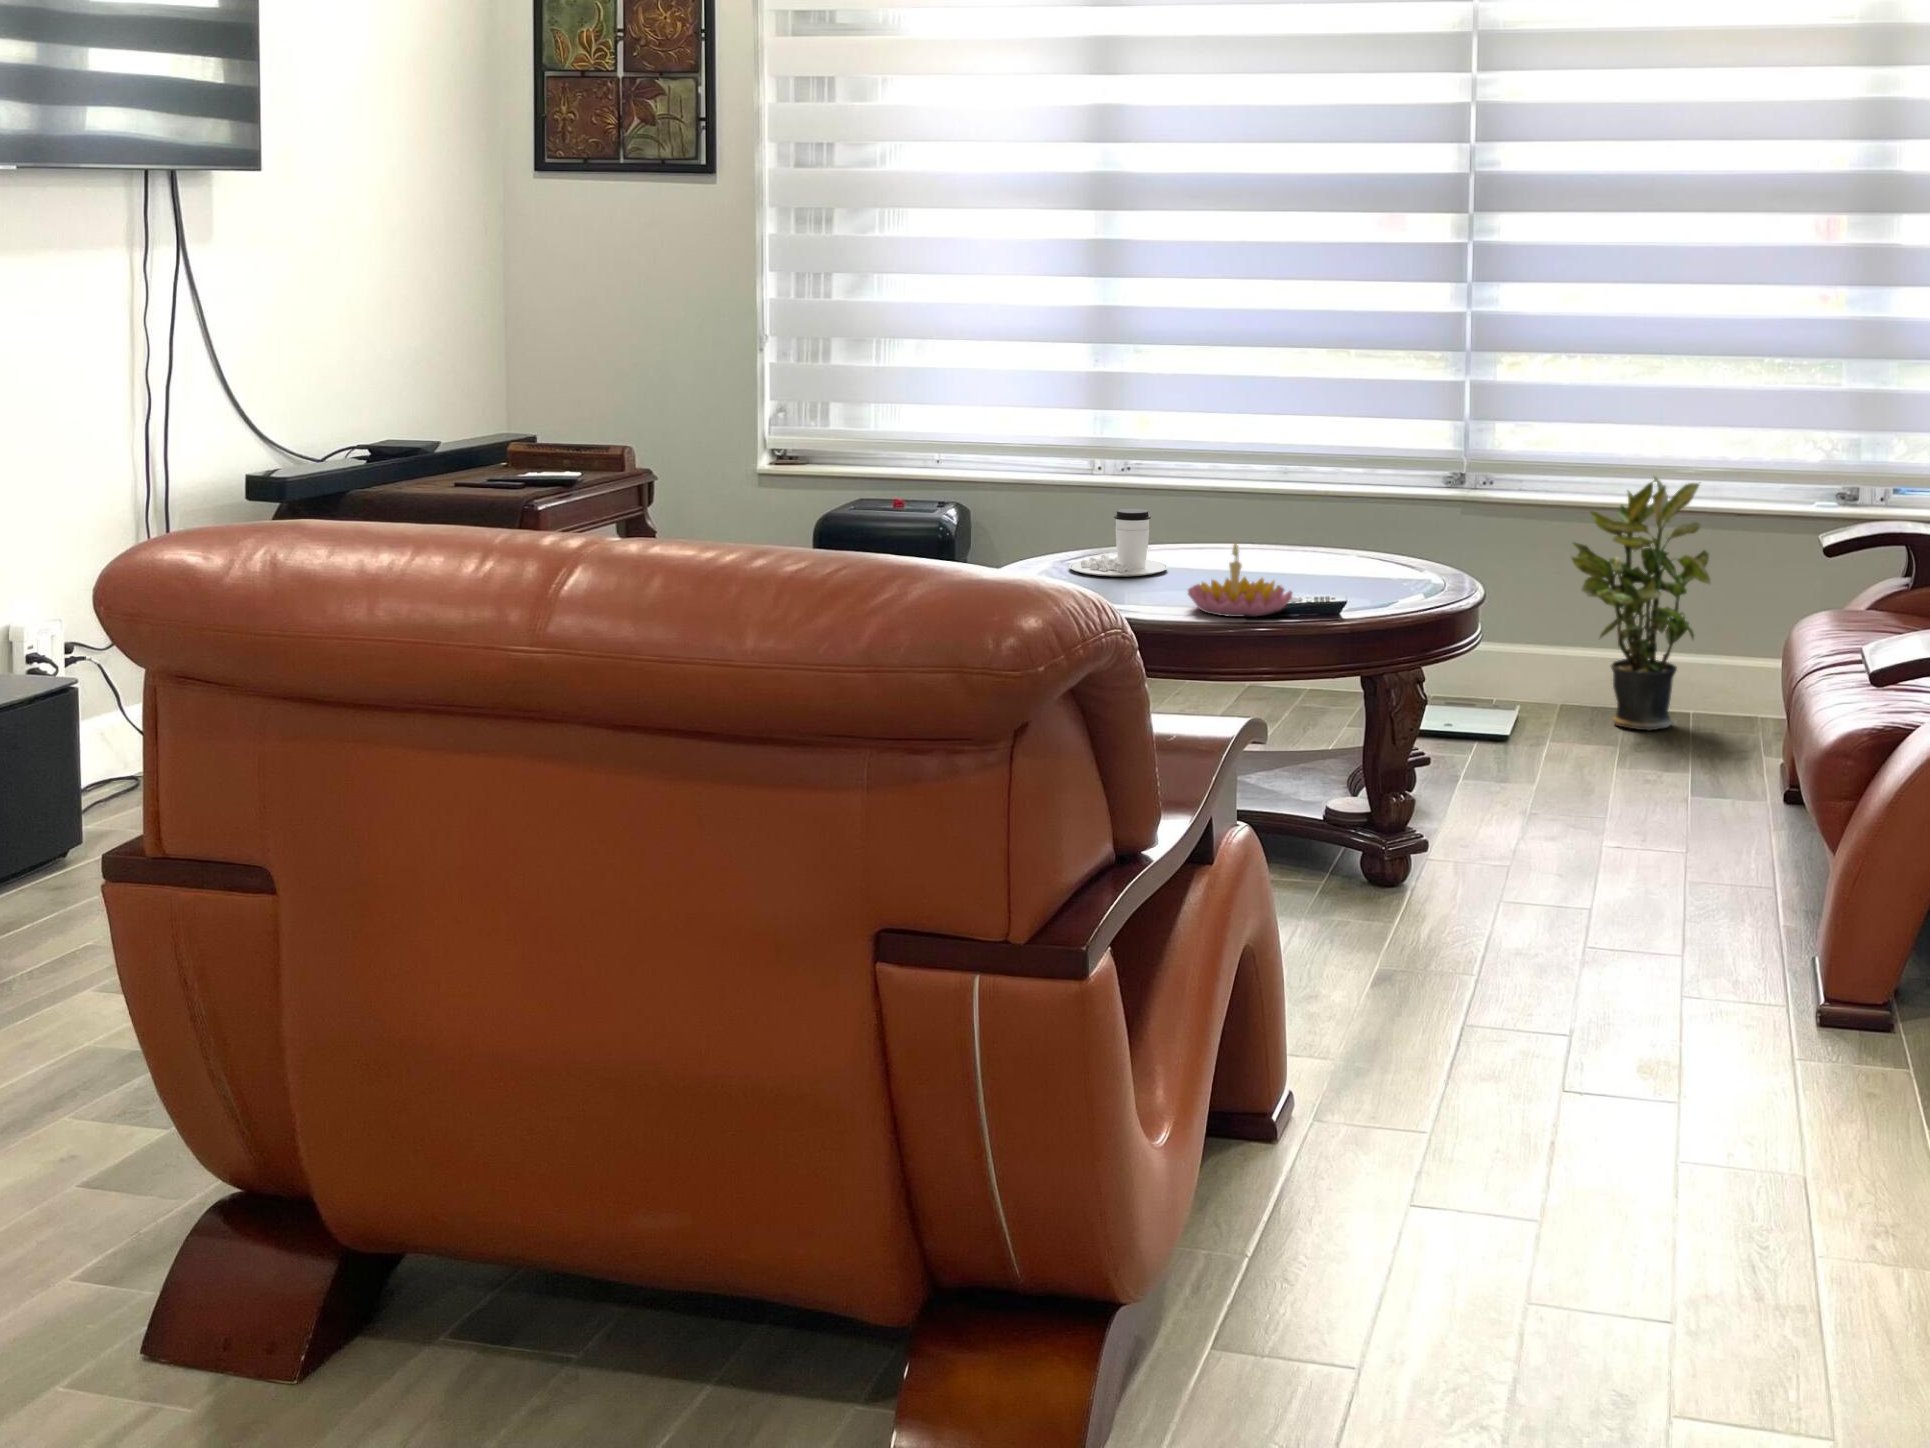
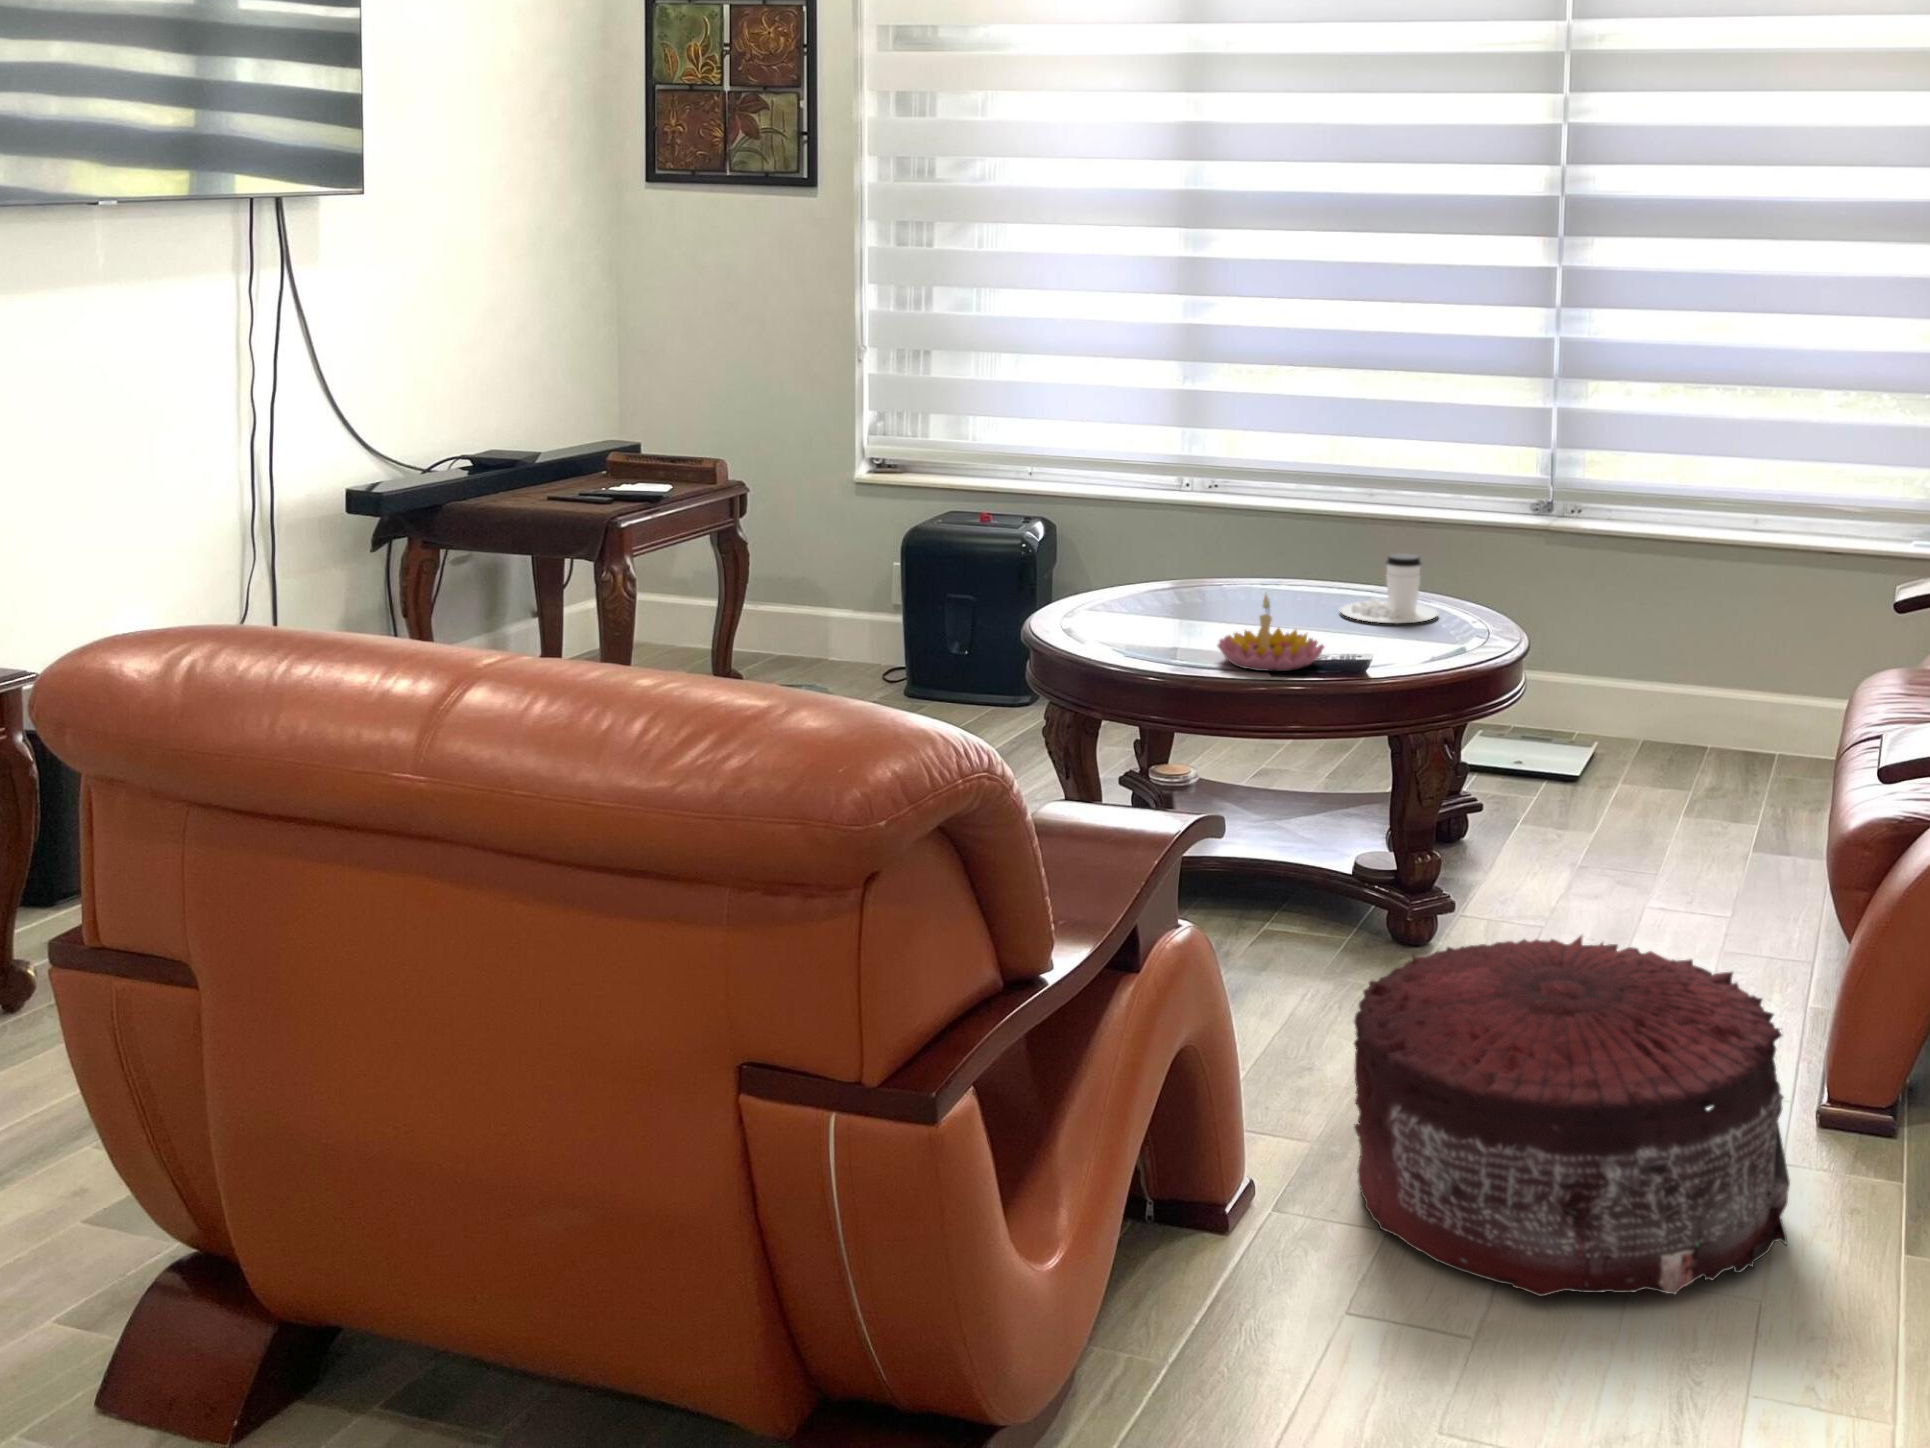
potted plant: present [1571,476,1710,730] -> none [1653,510,1798,776]
coffee cup: present [1069,509,1168,577] -> present [1340,553,1438,623]
pouf: none [1383,846,1819,1185] -> present [1354,936,1790,1296]

